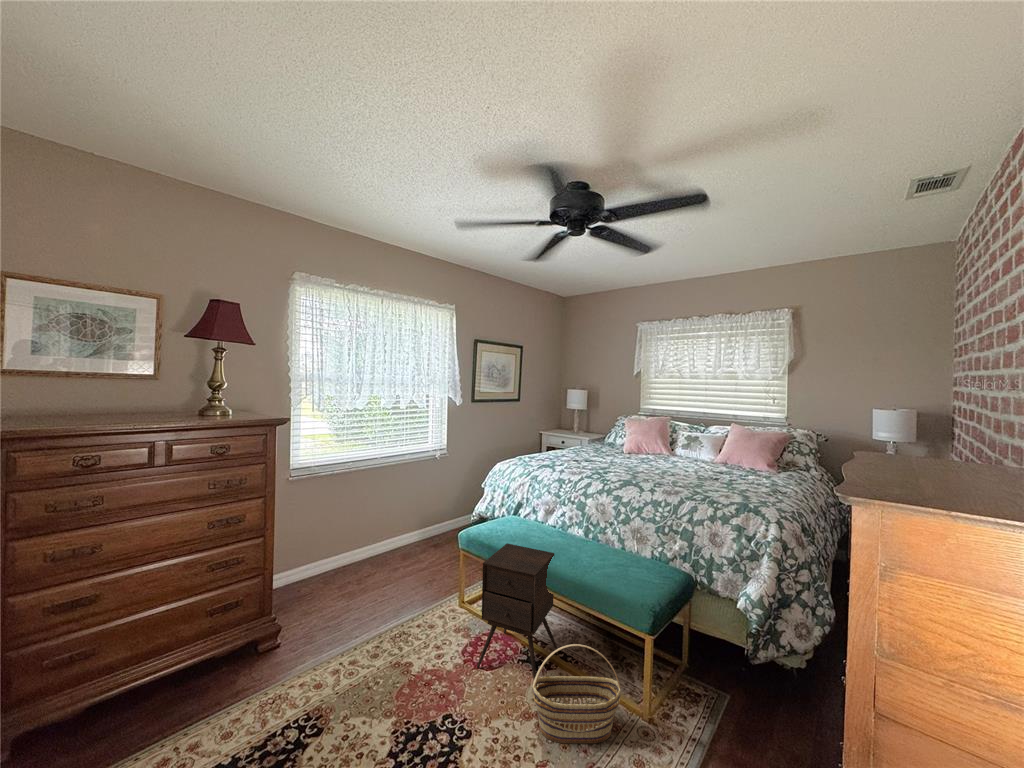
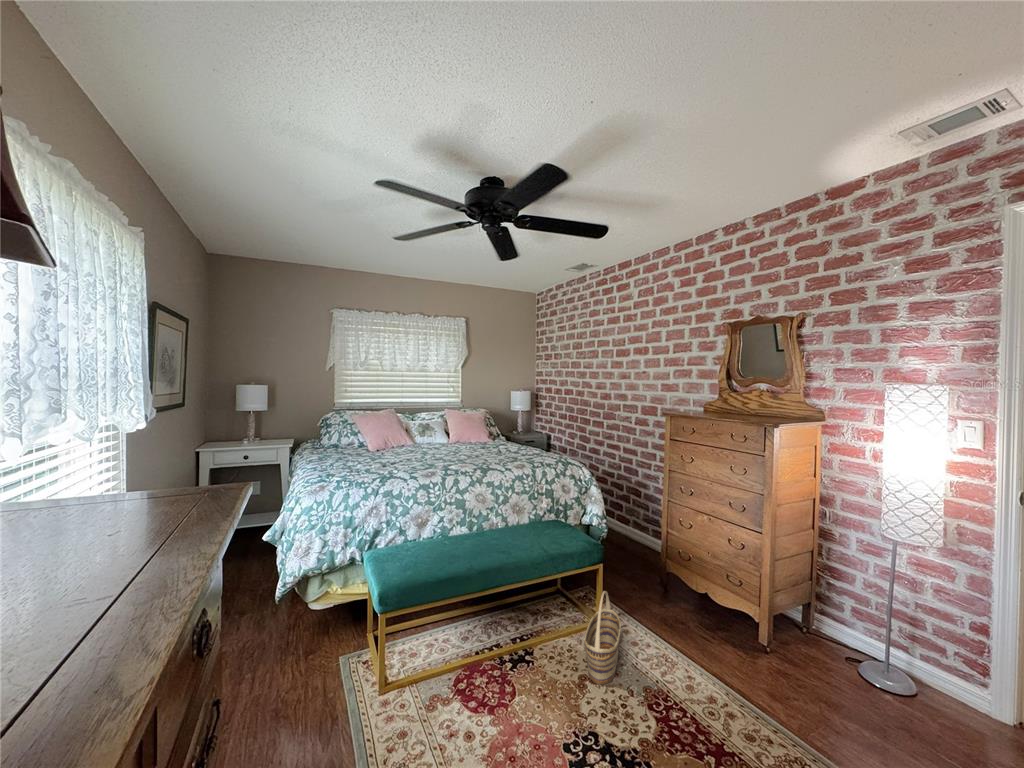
side table: present [477,543,557,679] -> none [461,548,553,706]

